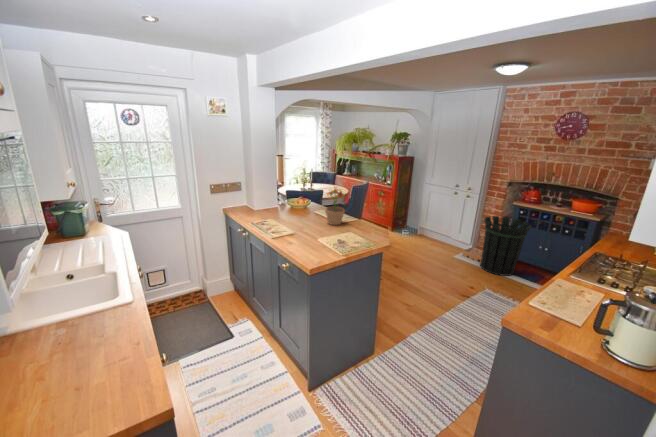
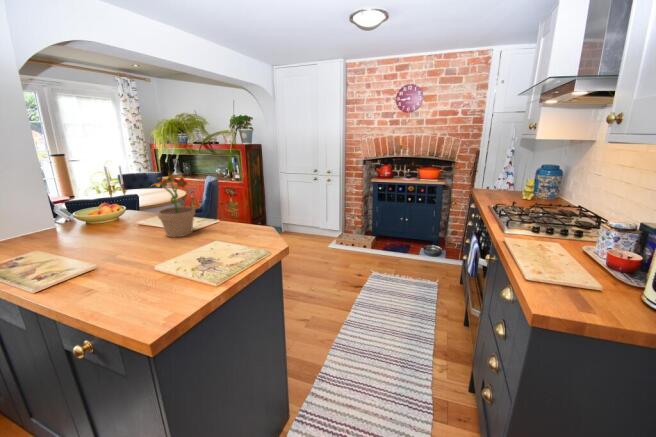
waste bin: present [480,216,532,276] -> none [352,195,396,256]

